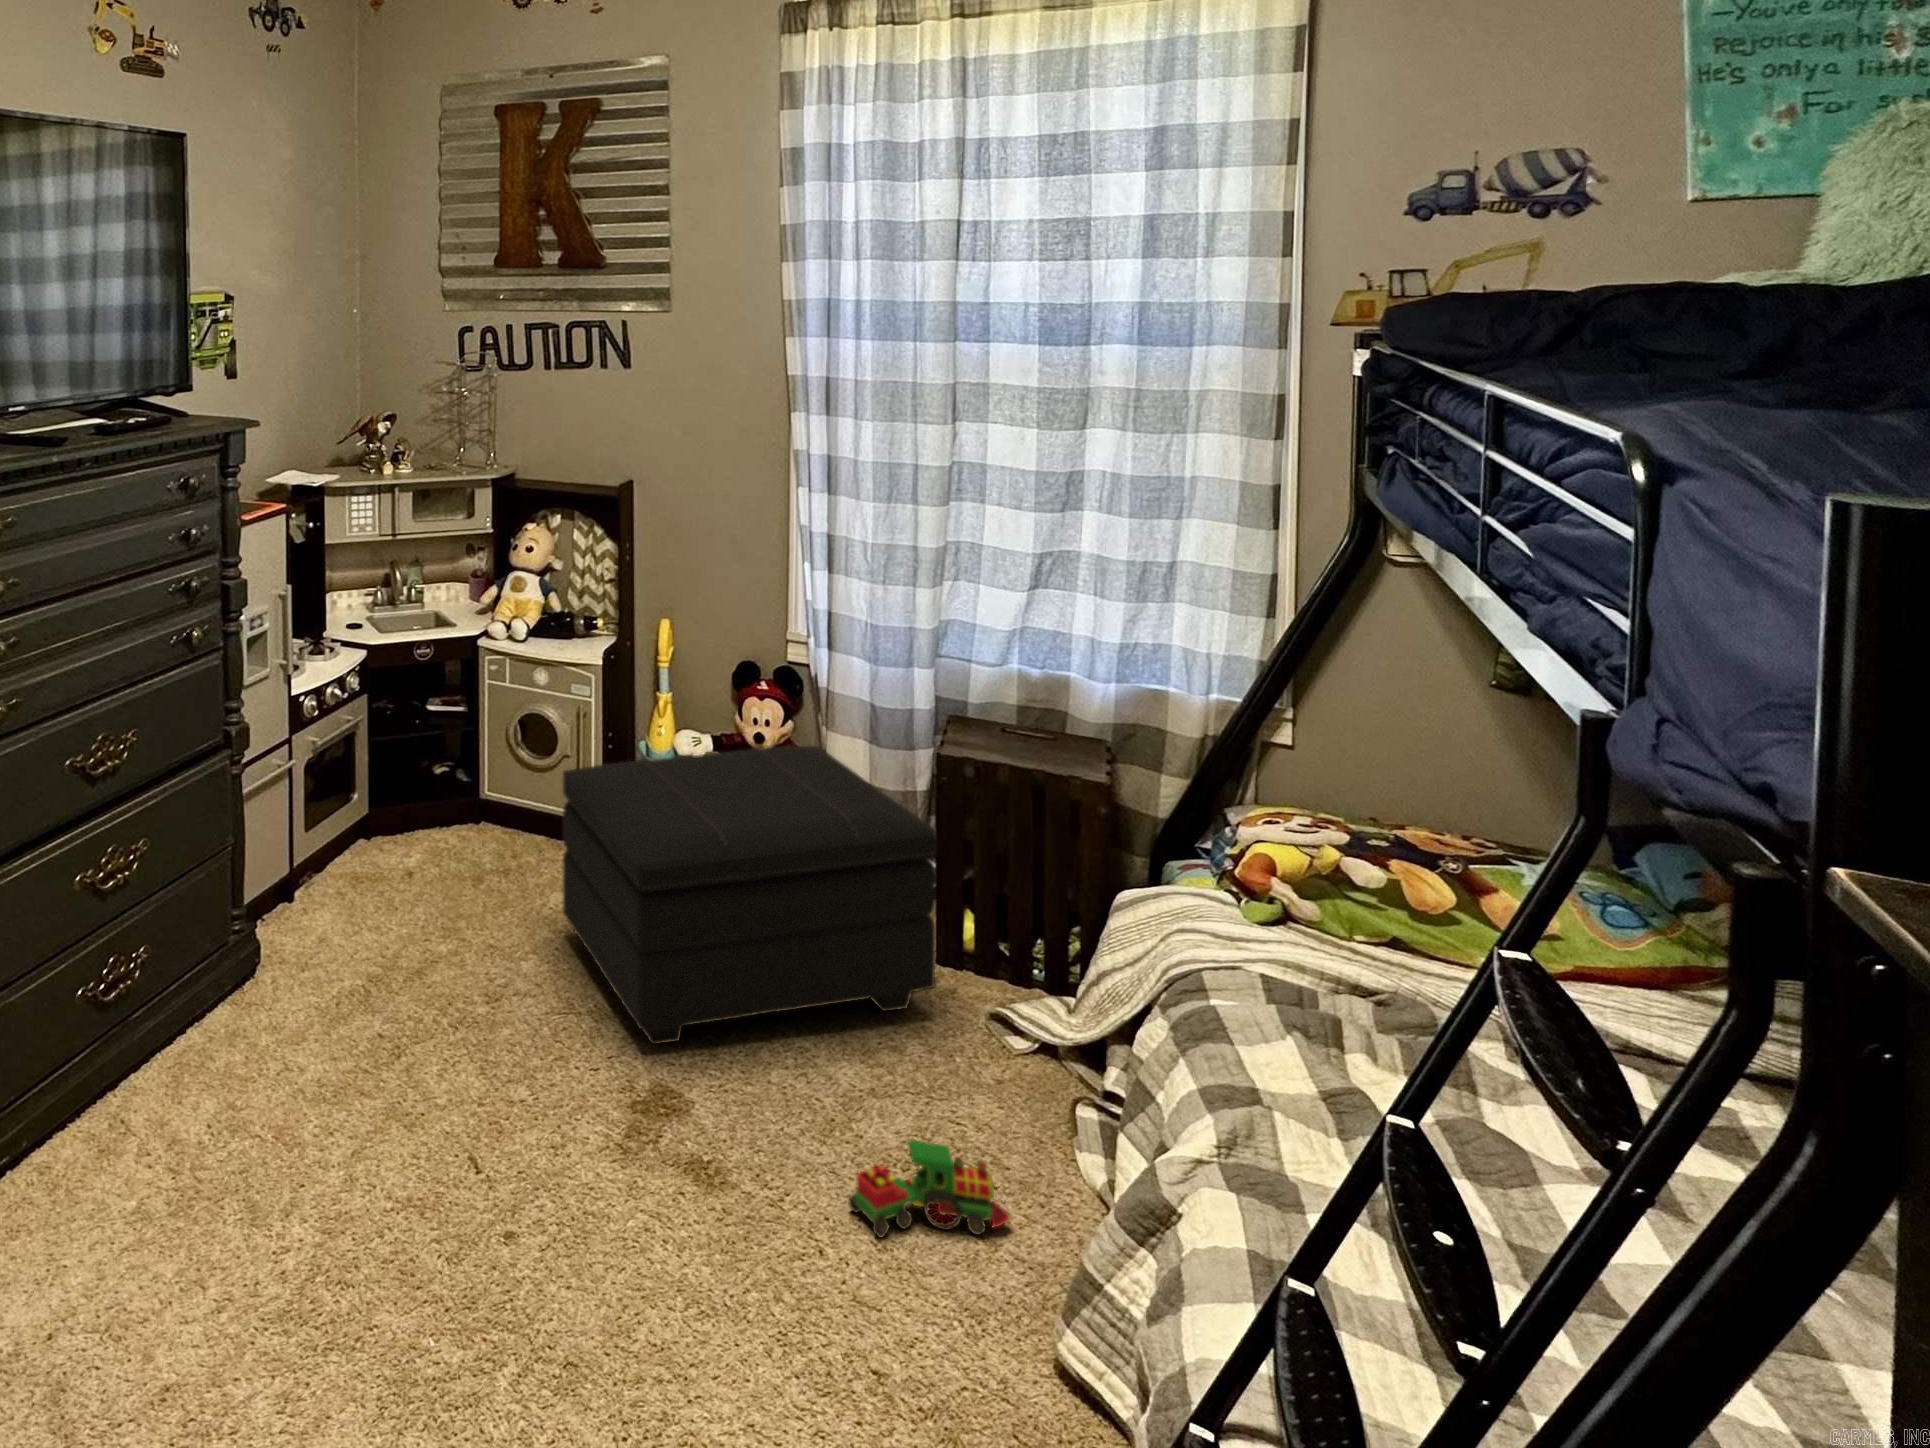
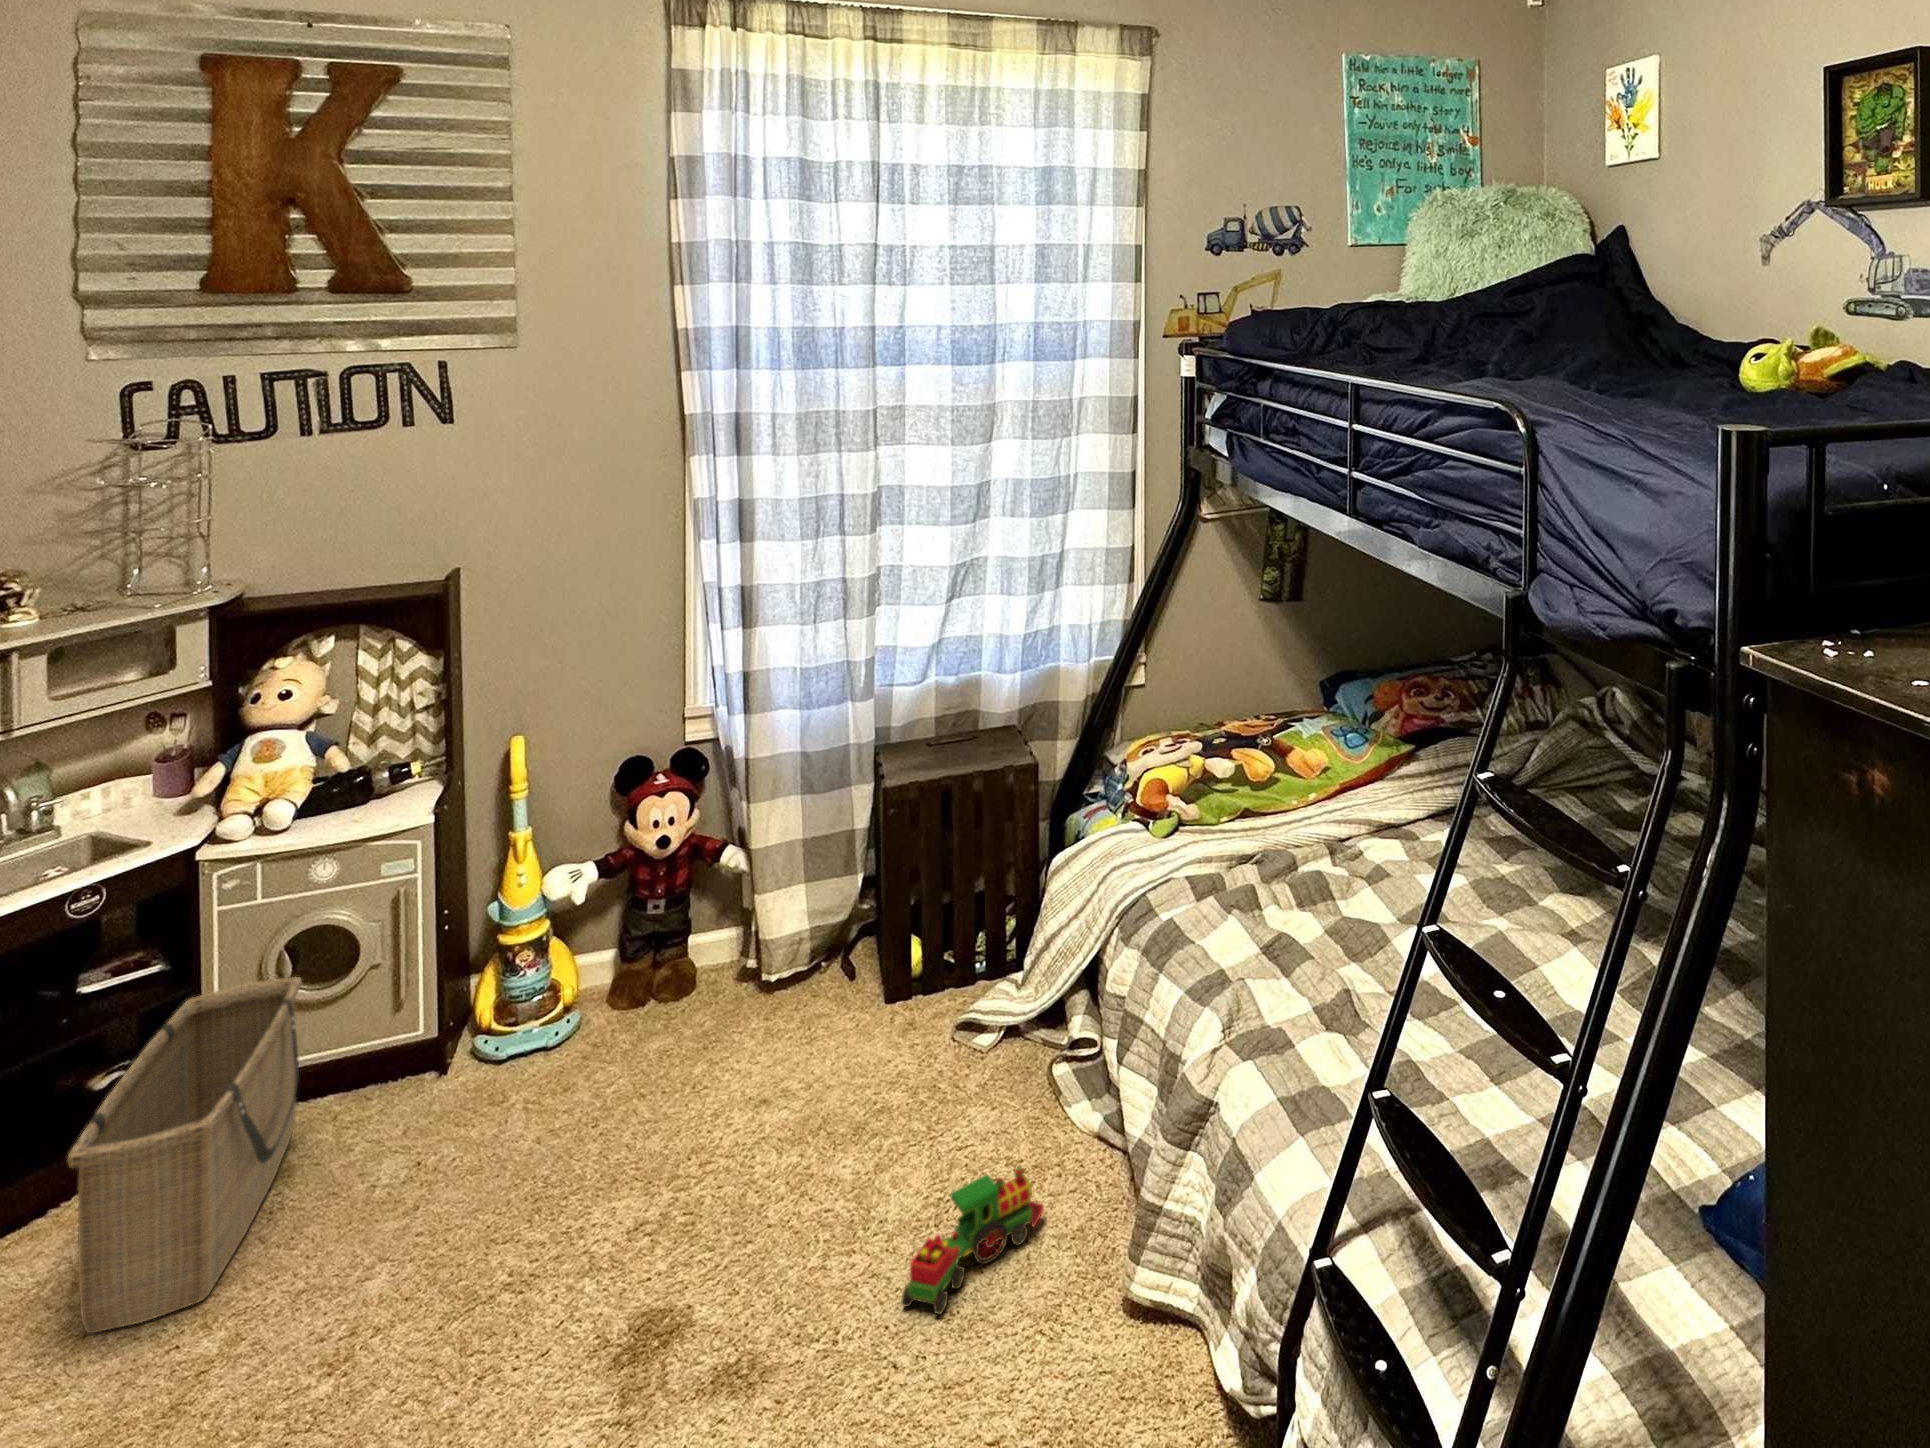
basket: none [396,733,525,921] -> present [68,977,302,1333]
footstool: present [563,746,936,1044] -> none [412,824,903,1280]

